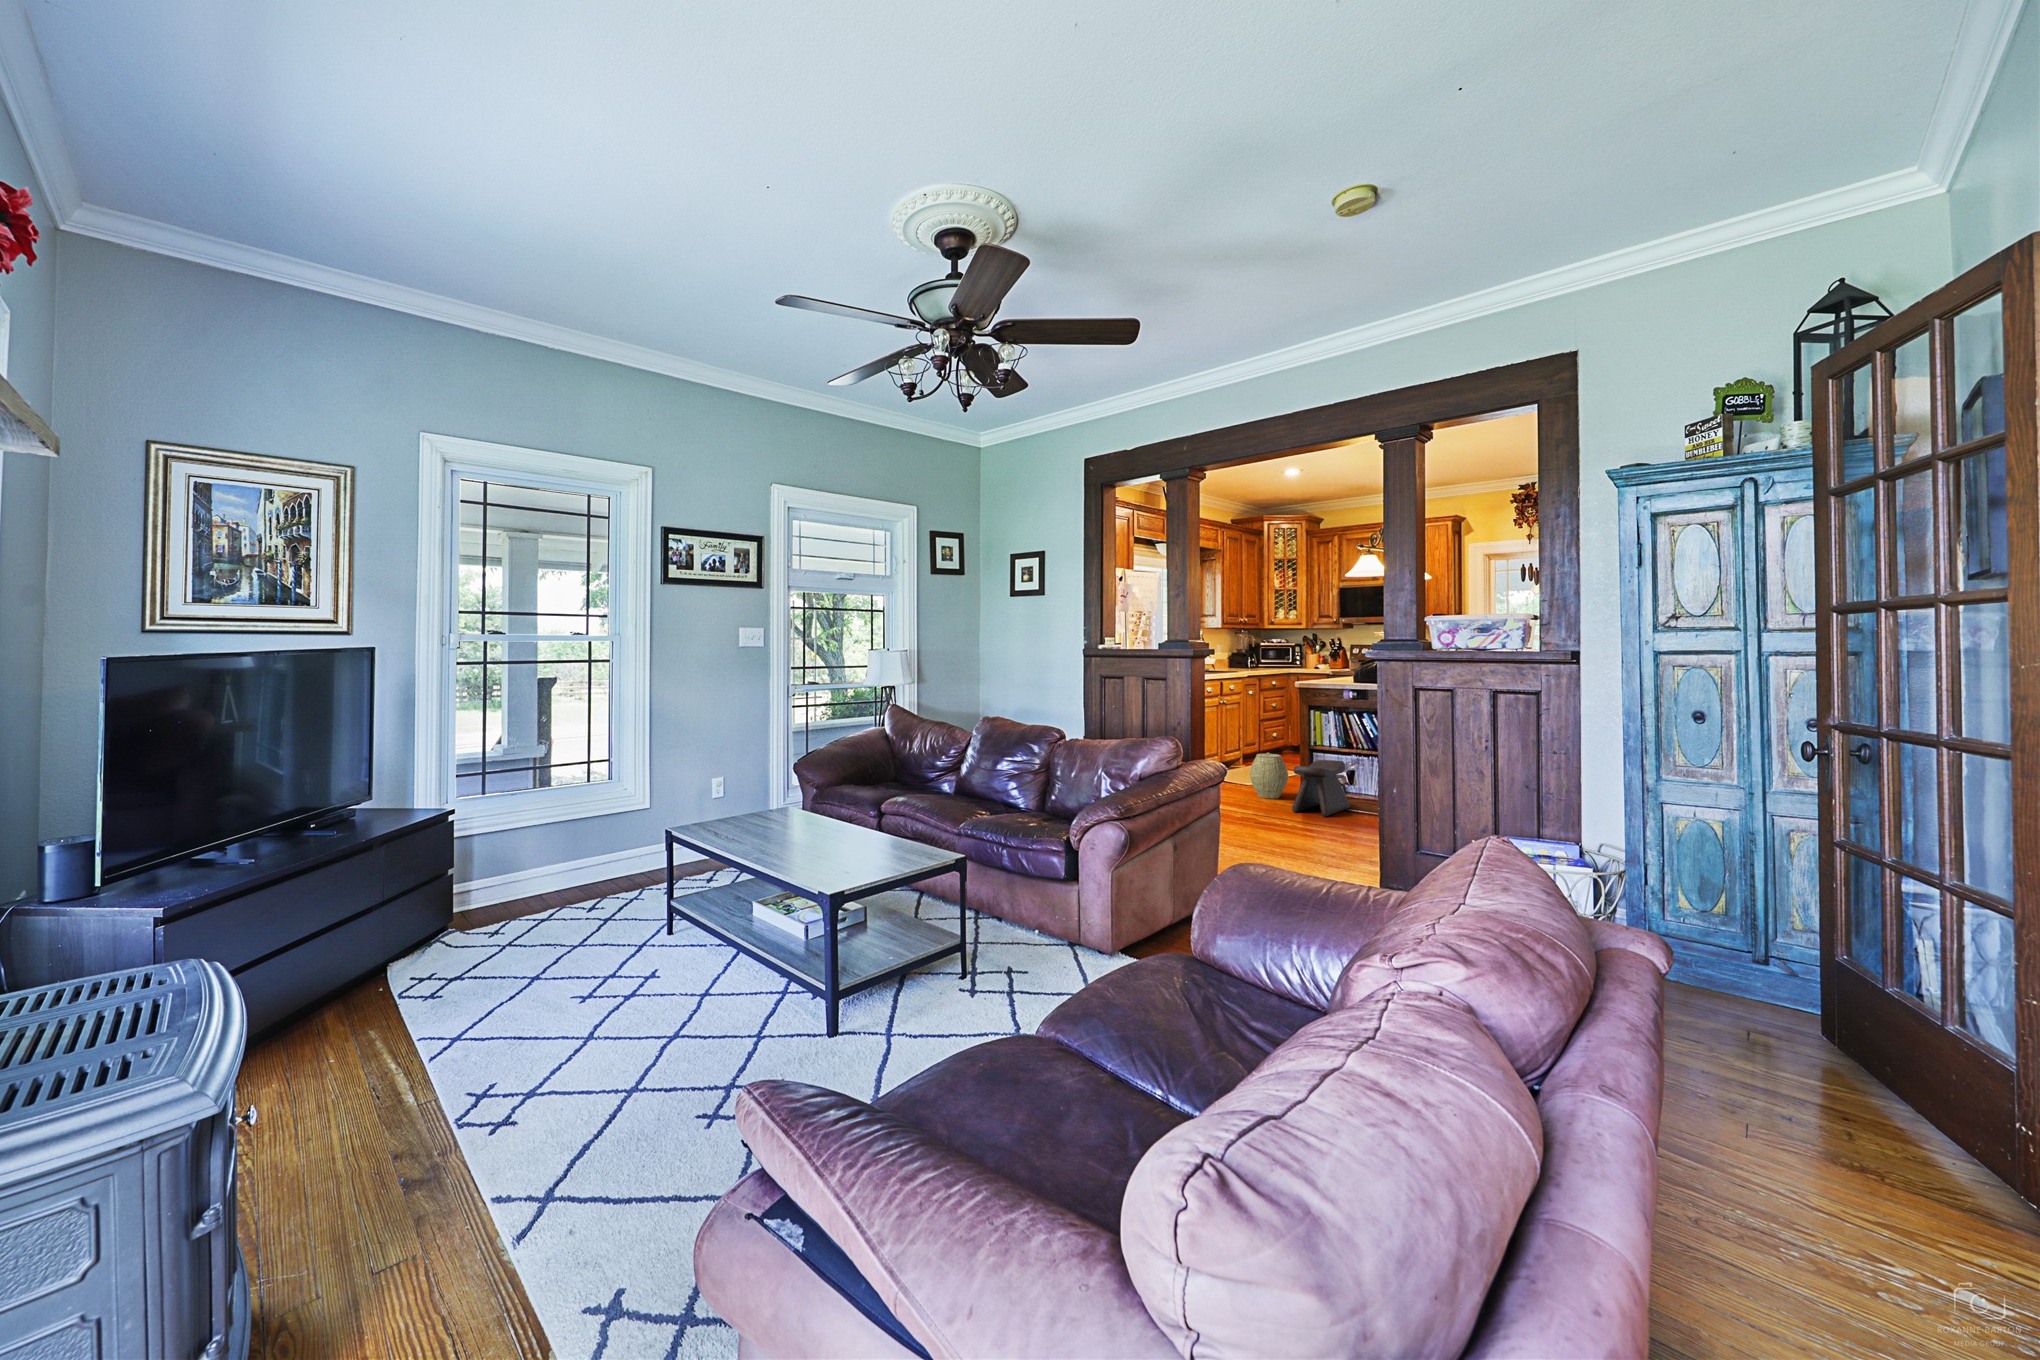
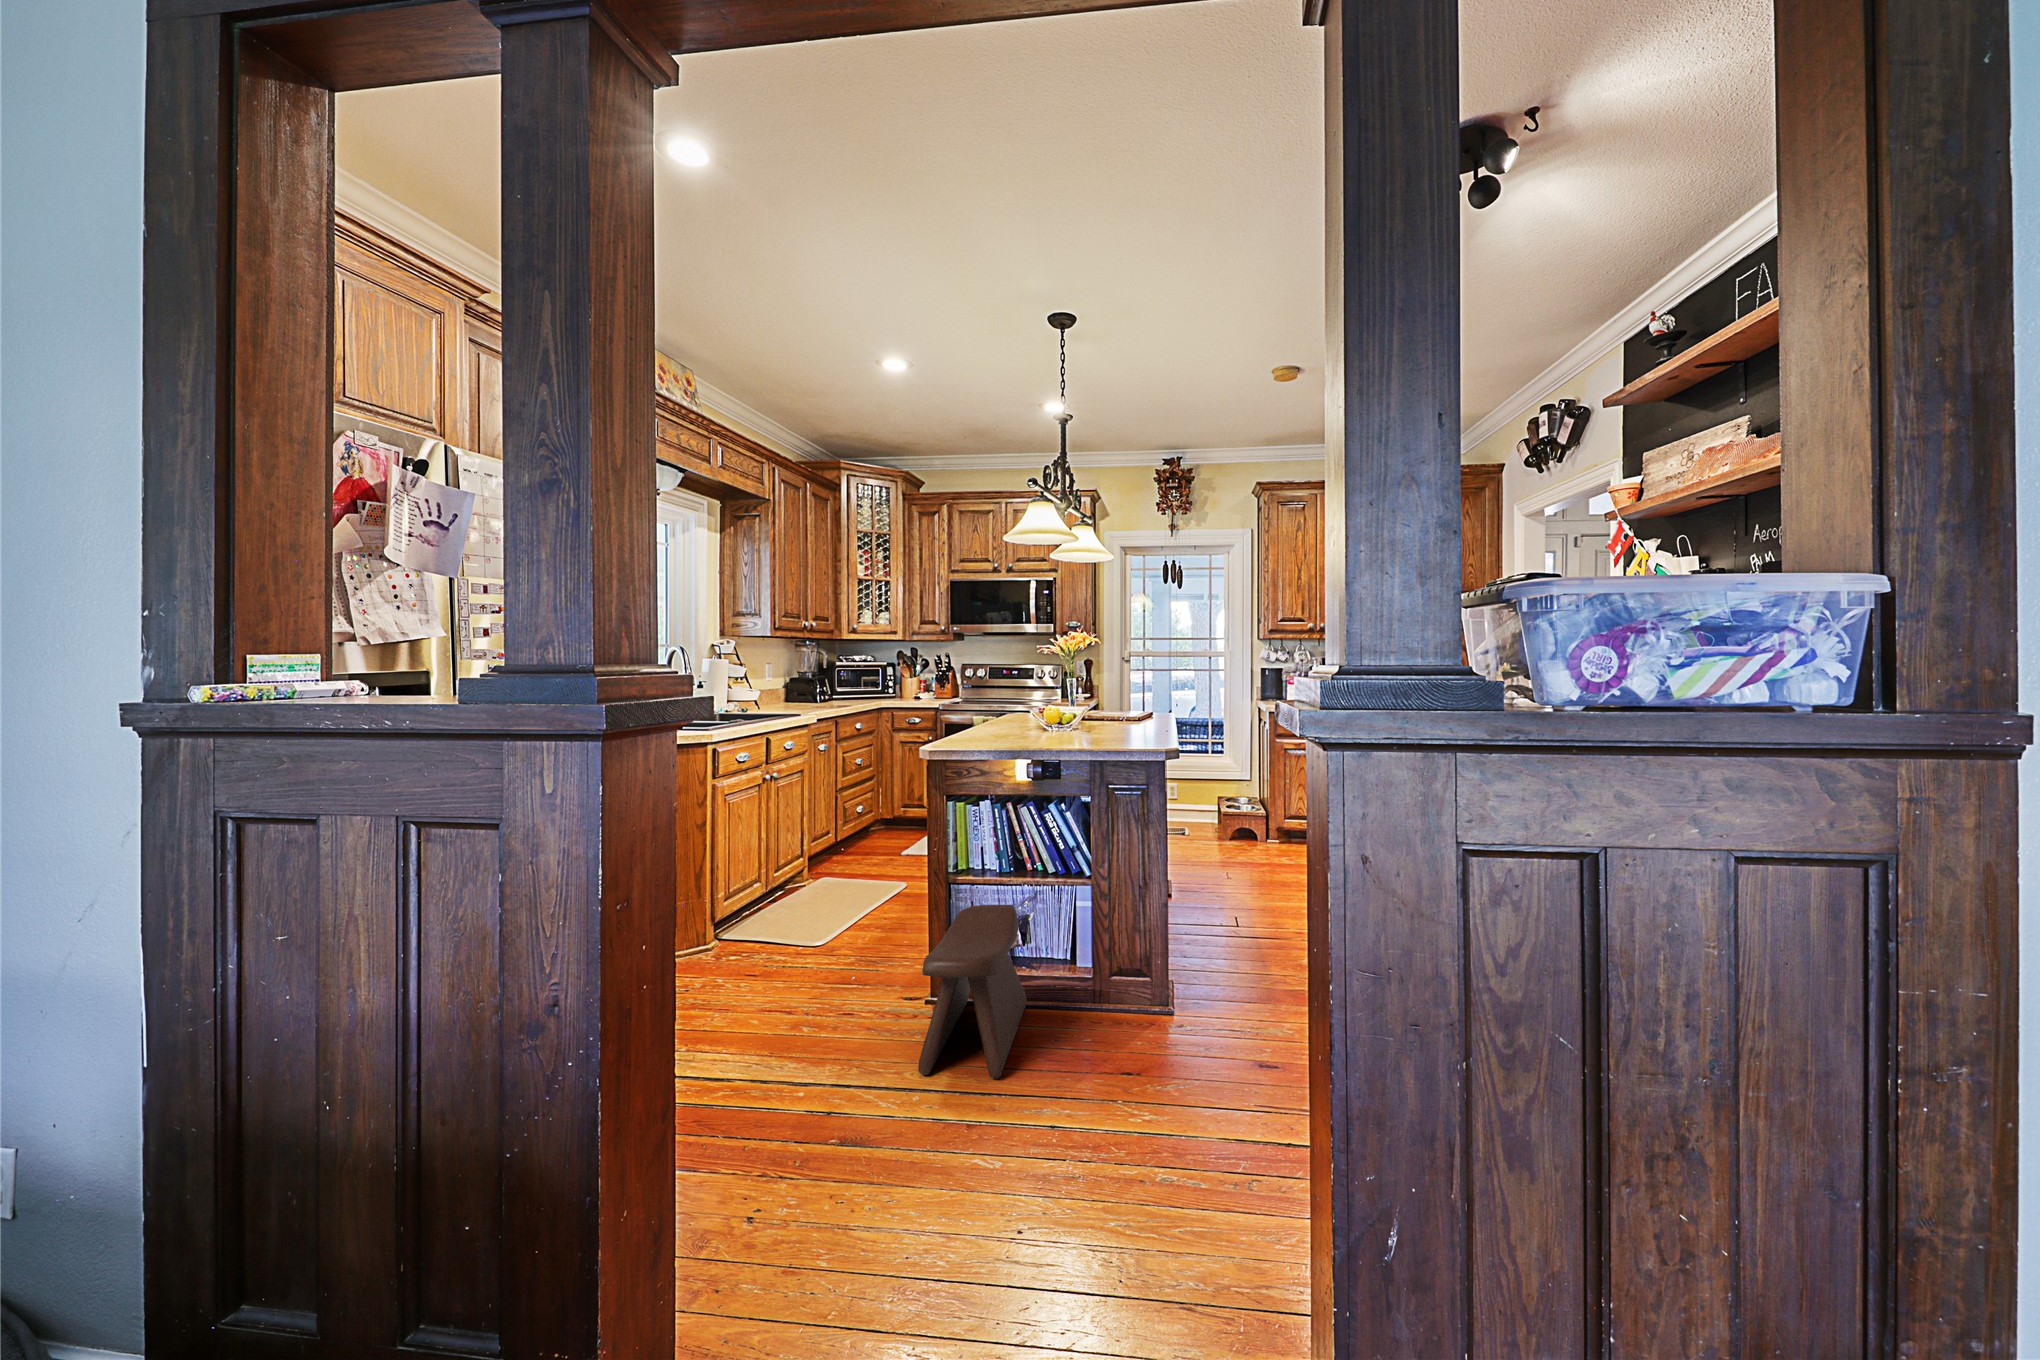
woven basket: present [1250,753,1288,799] -> none [815,898,898,1010]

